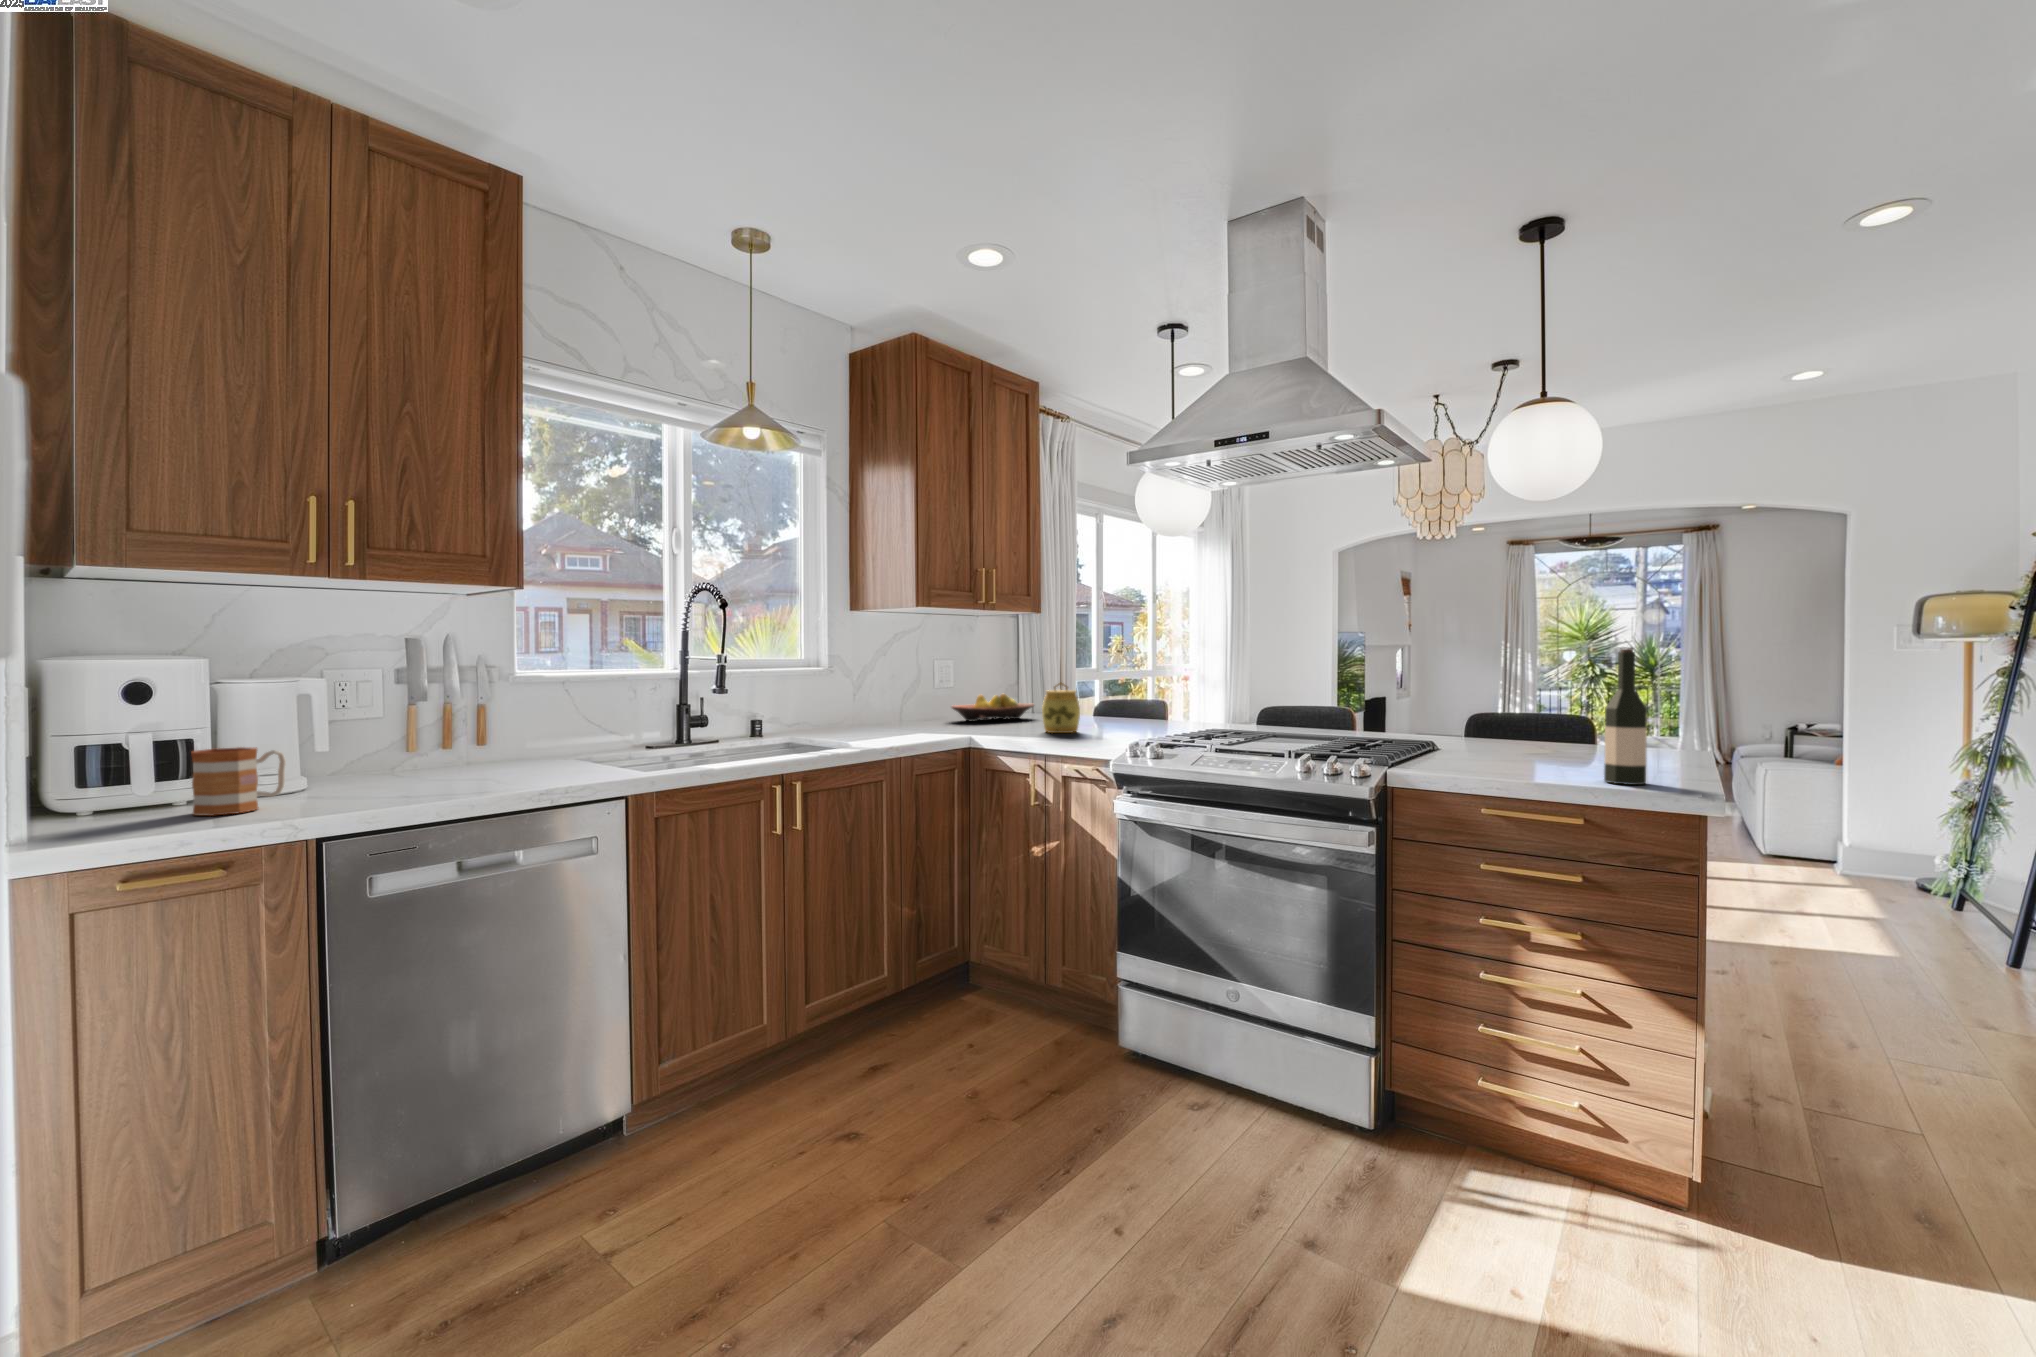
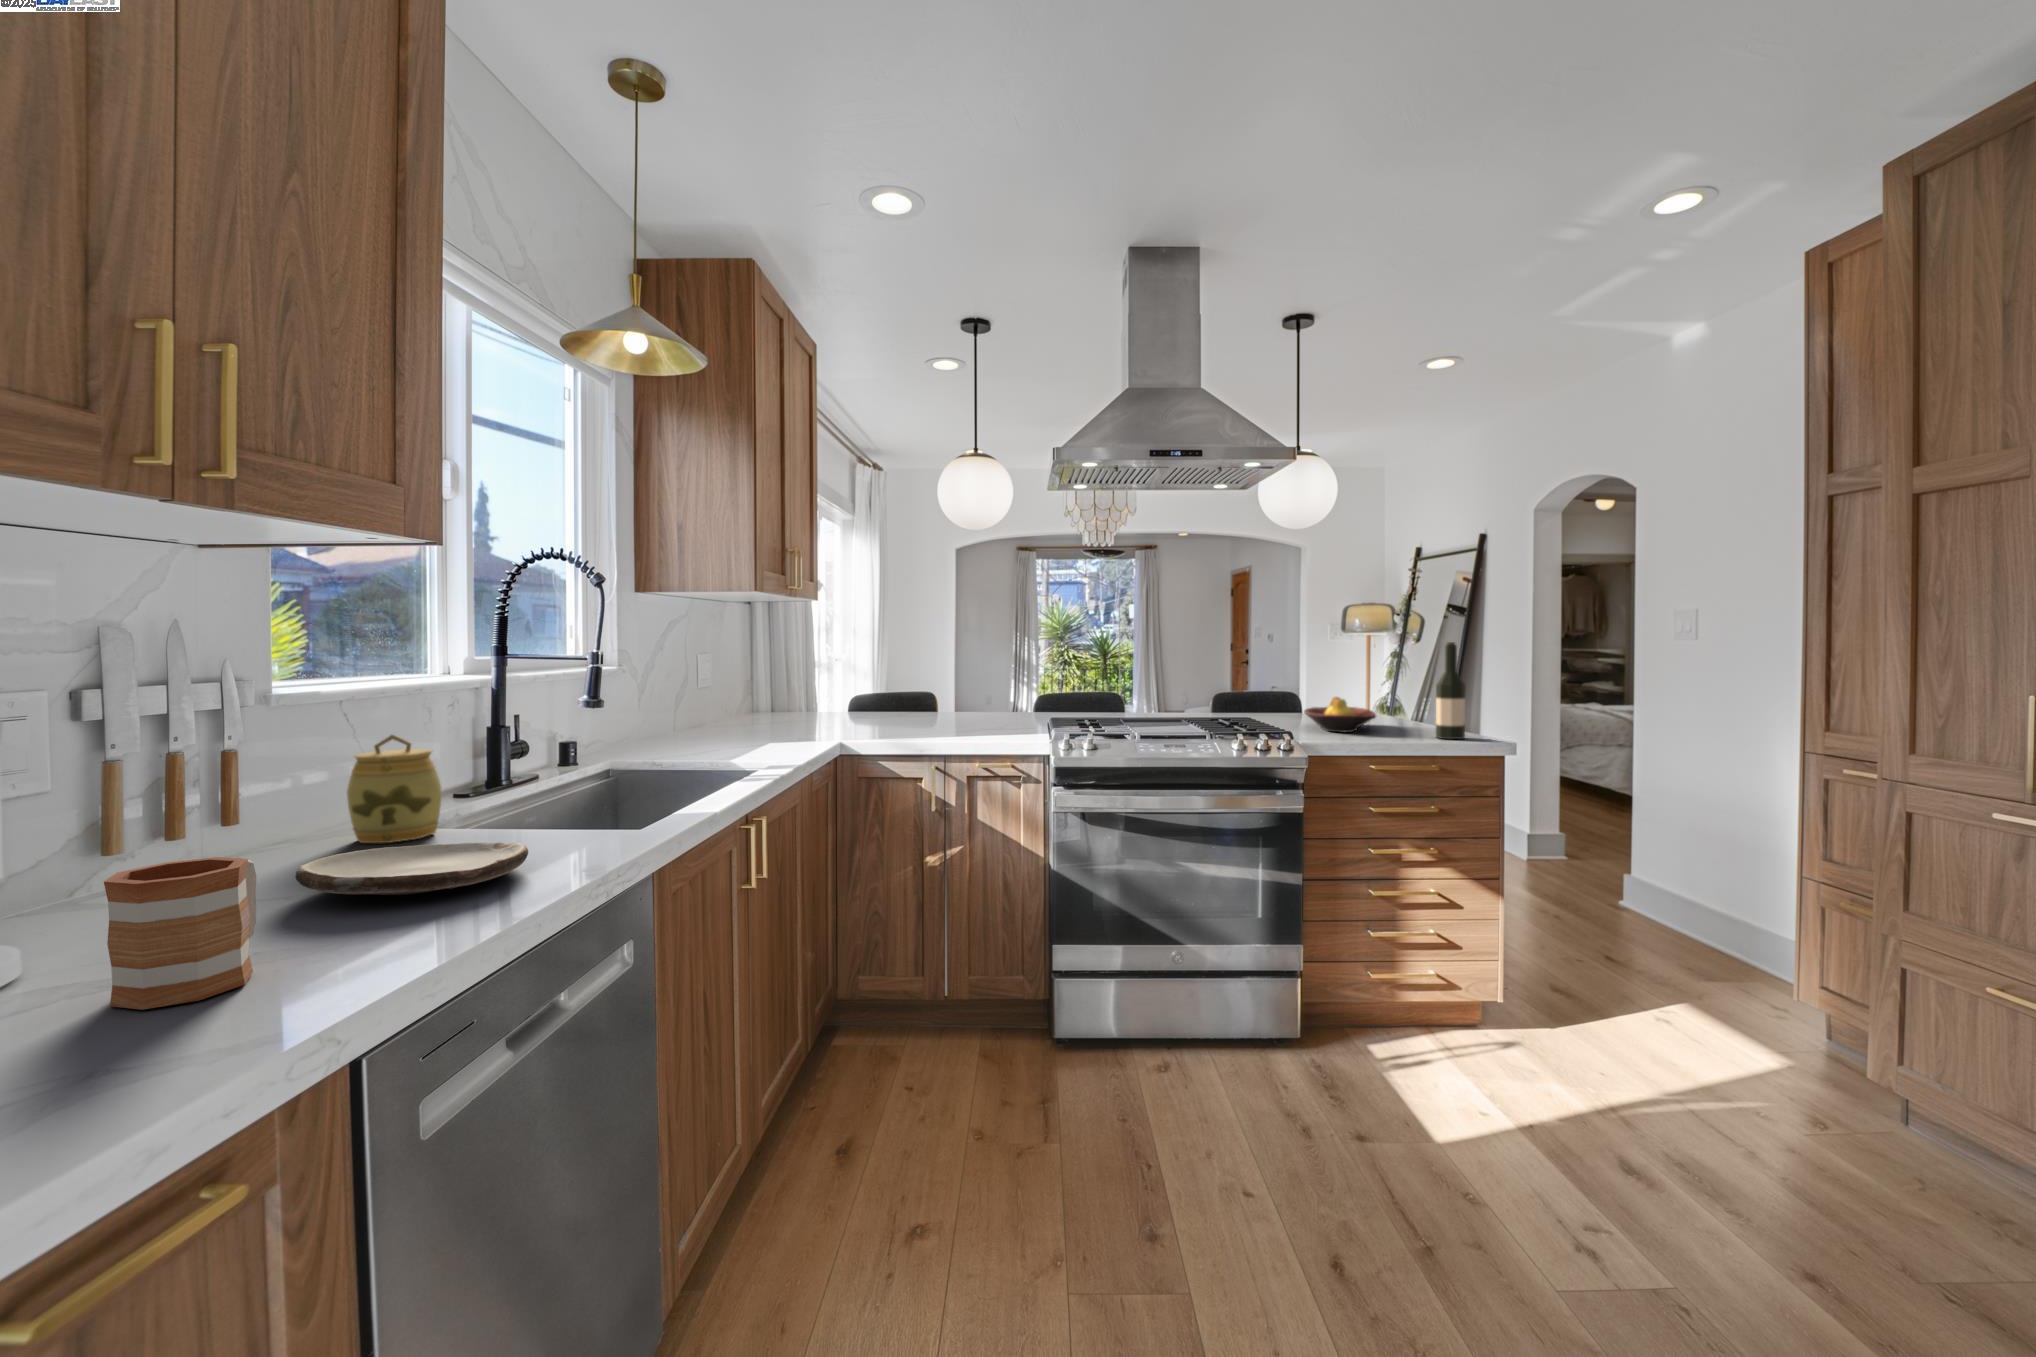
jar: present [1042,683,1080,733] -> present [347,735,441,843]
fruit bowl: present [952,694,1034,721] -> present [1304,697,1376,732]
plate: none [362,765,503,789] -> present [296,842,528,895]

